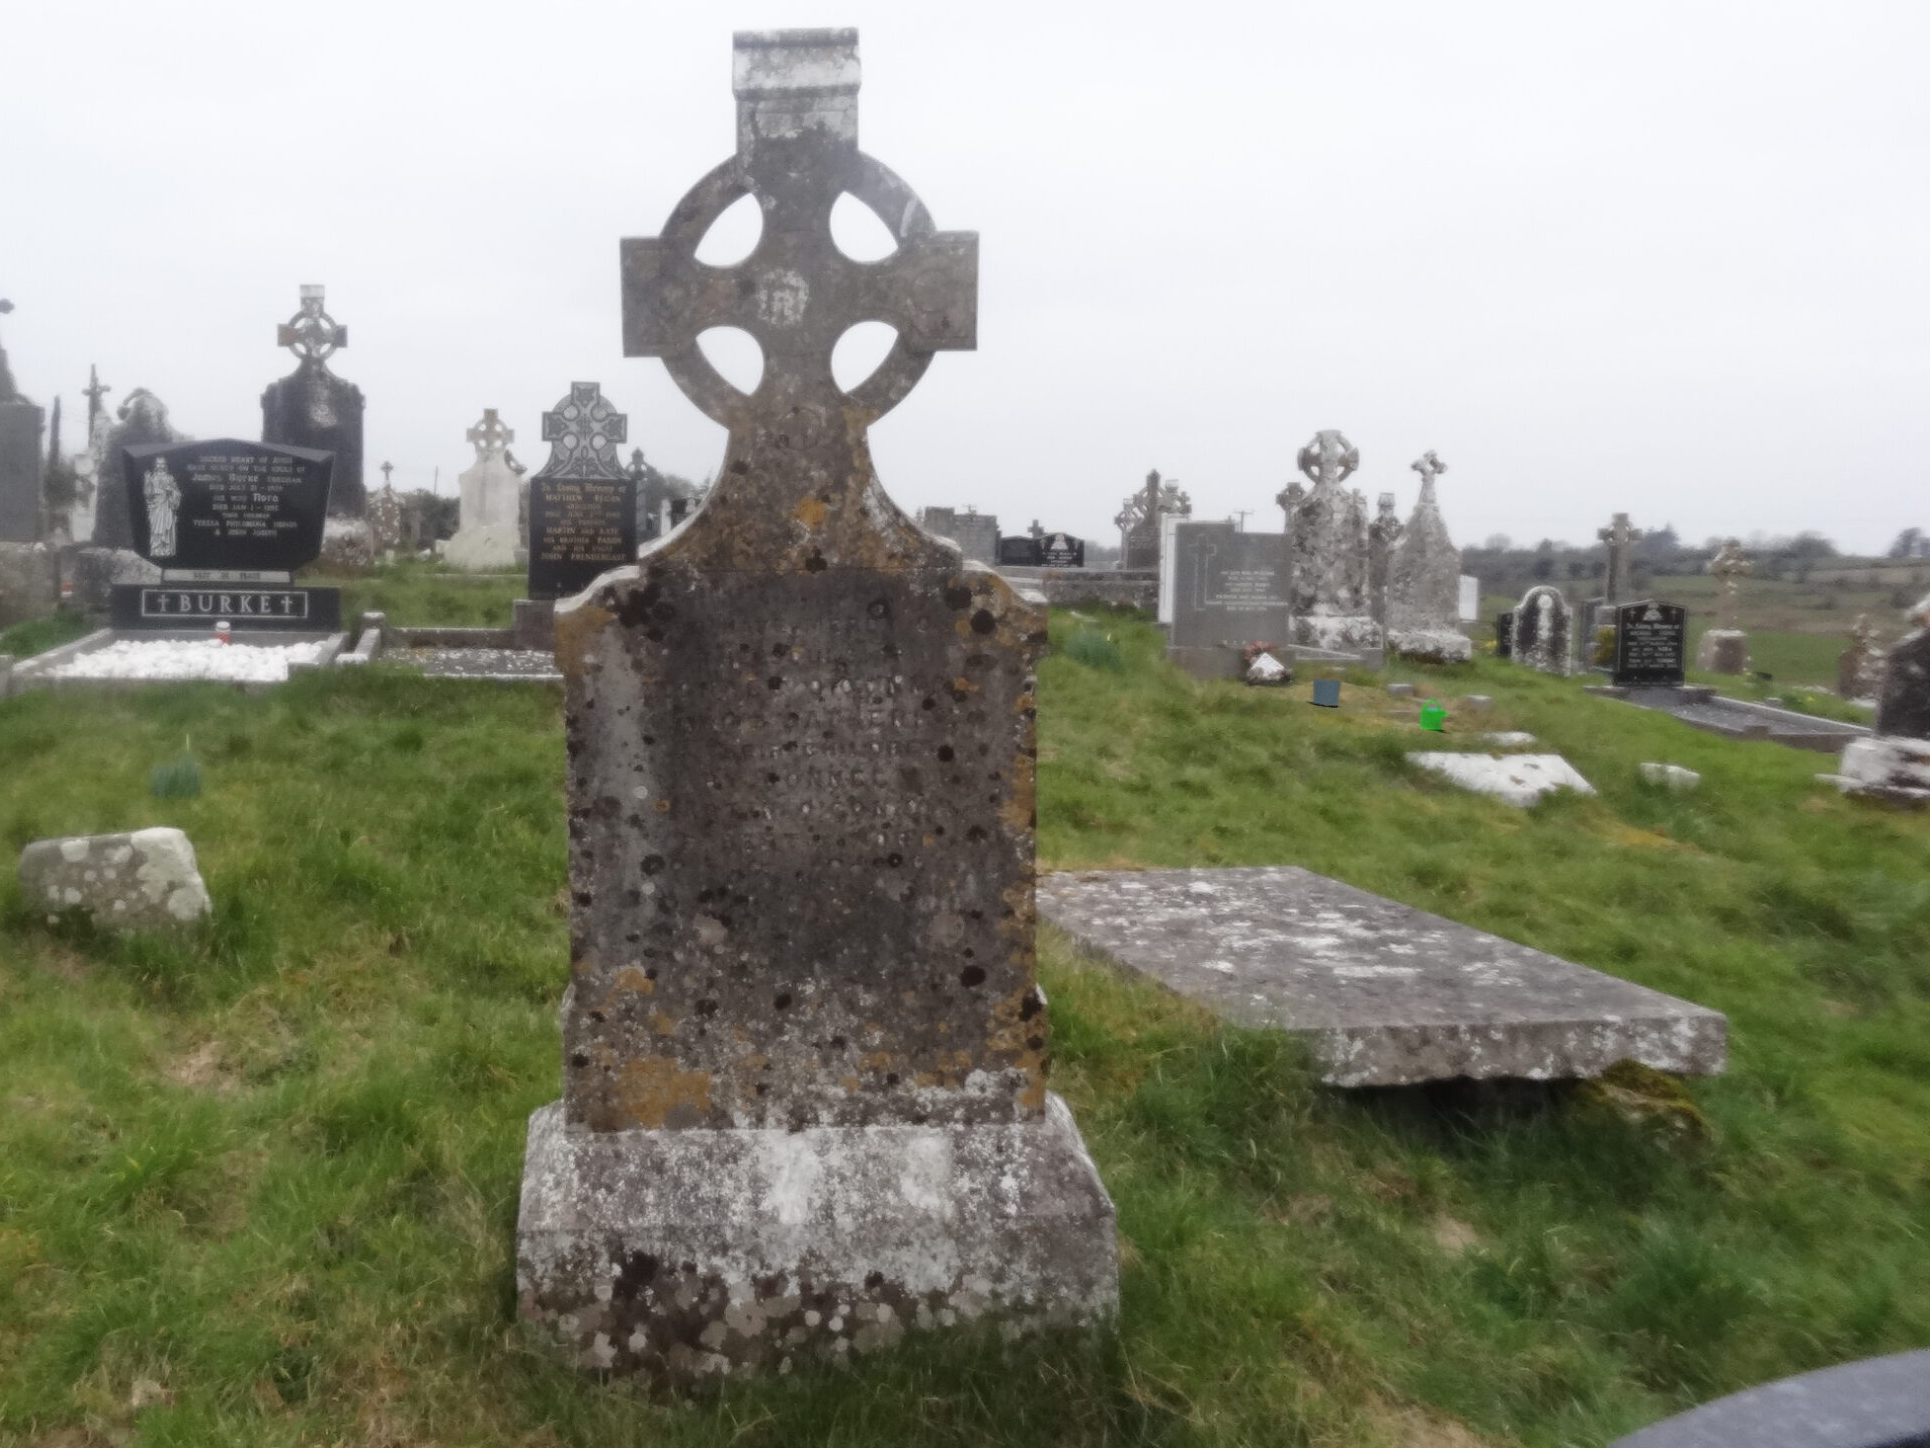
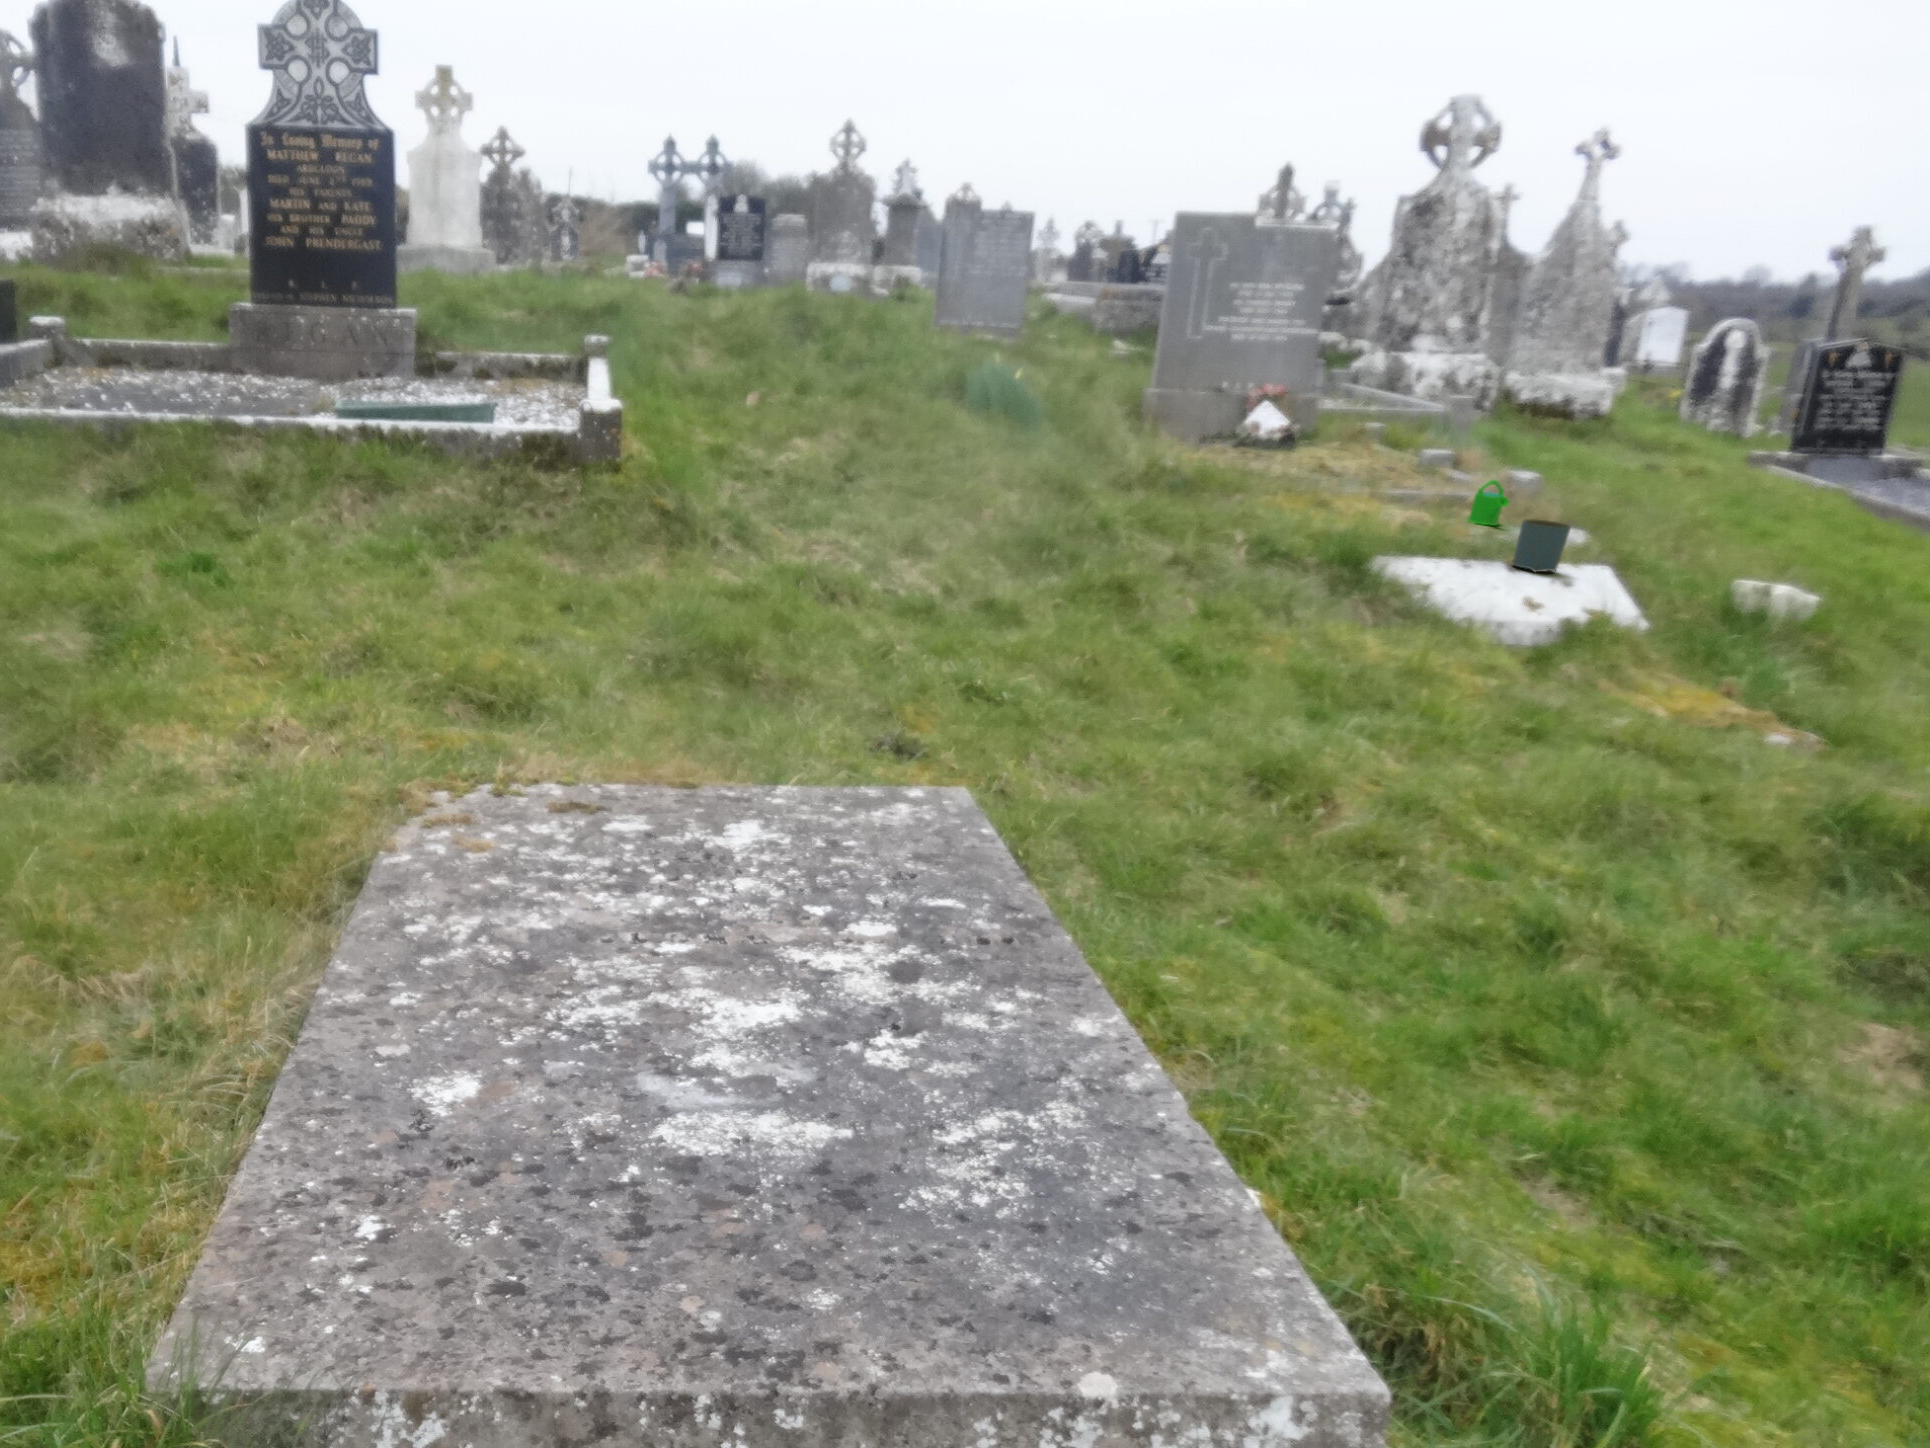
planter: present [1313,678,1341,706] -> present [1512,519,1571,572]

